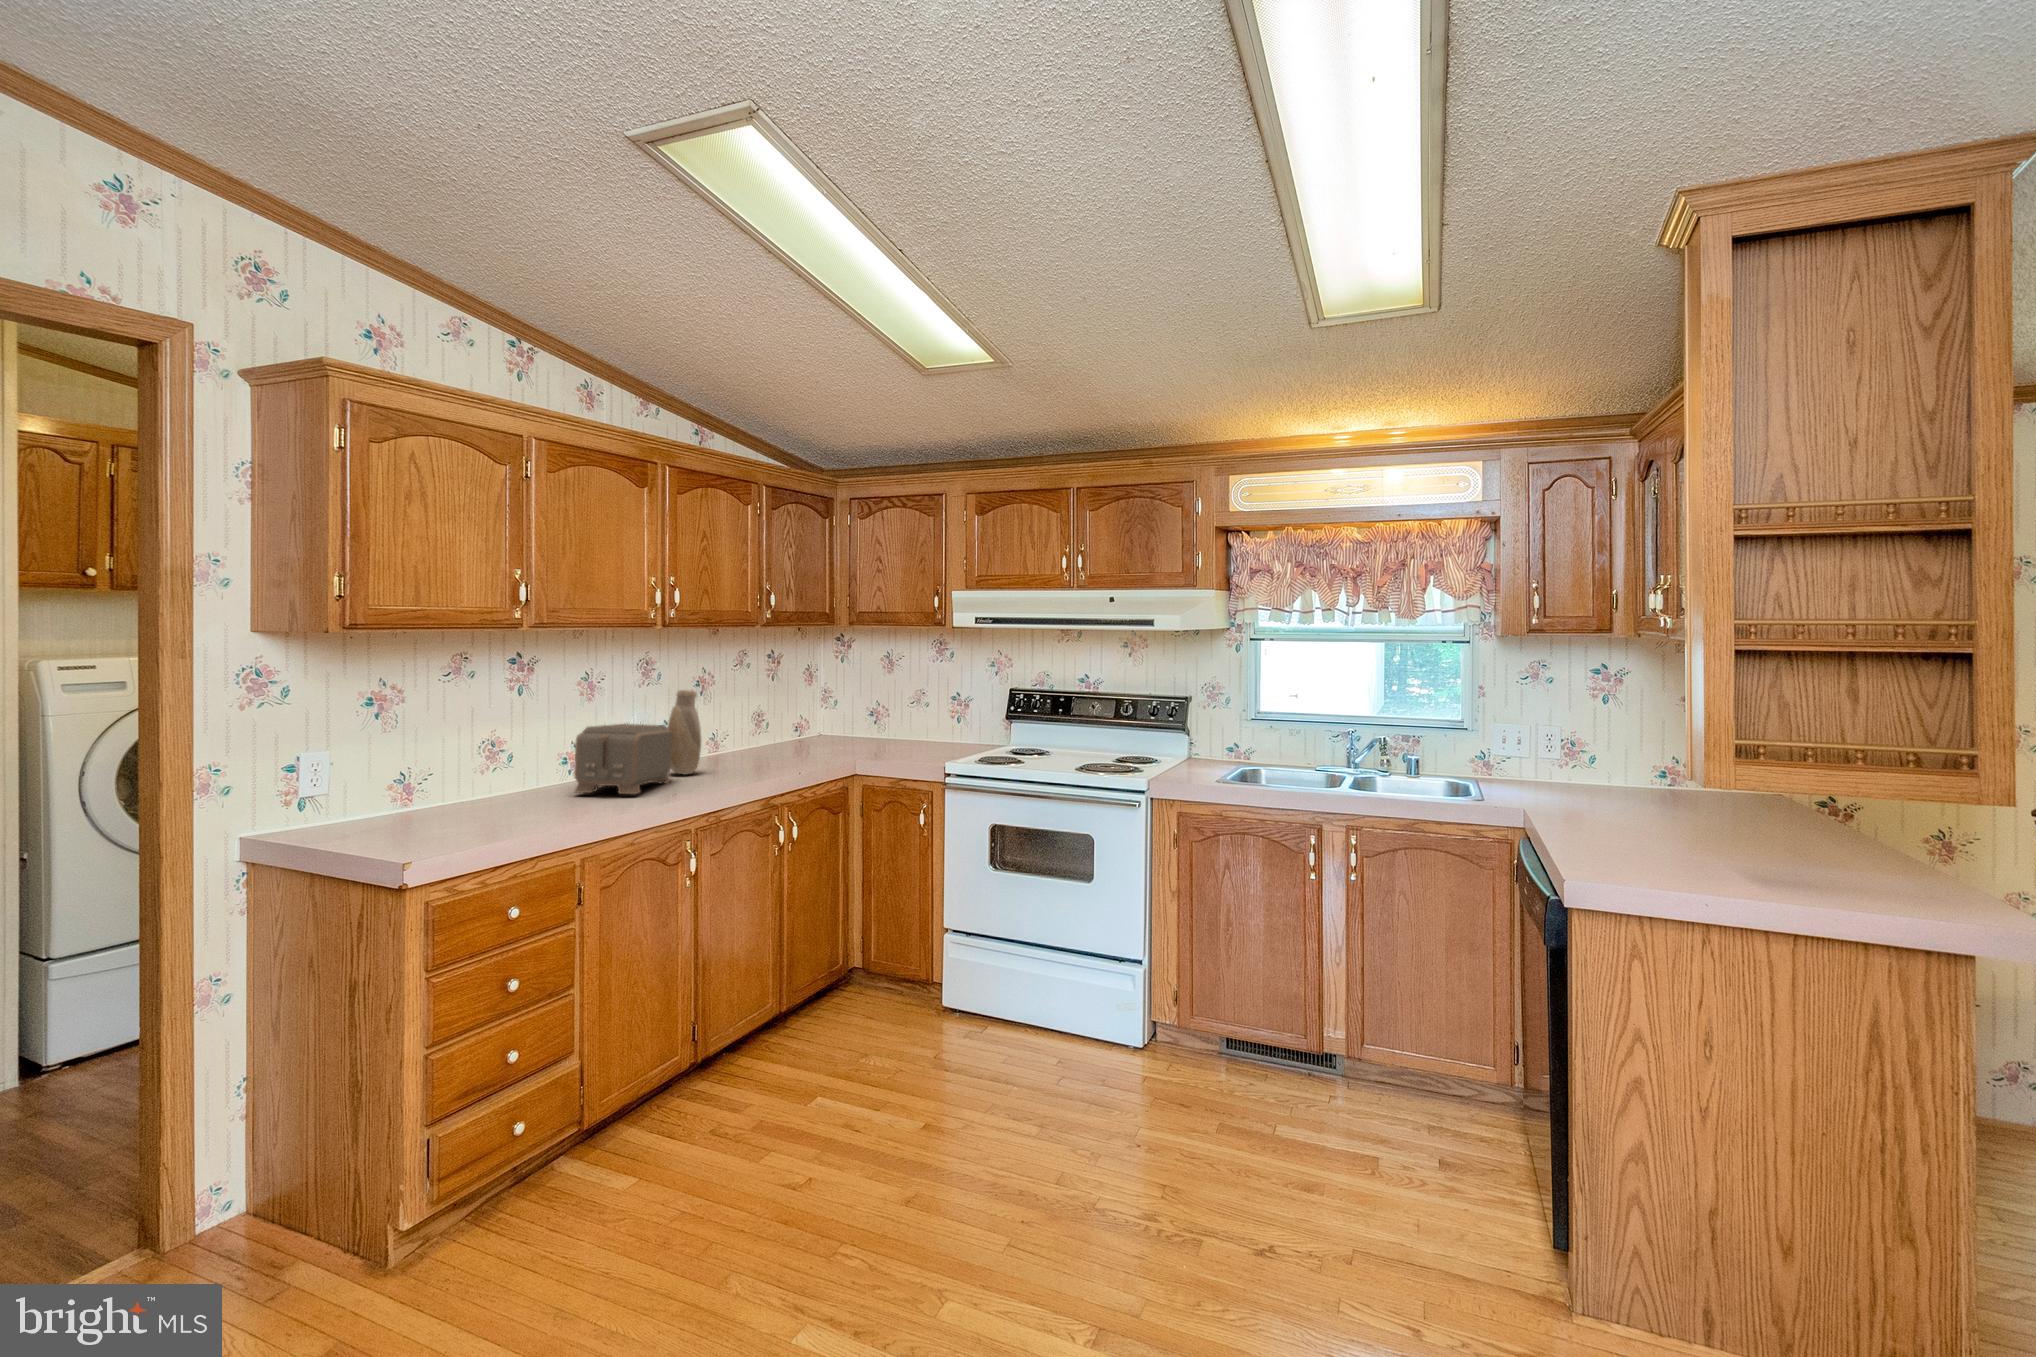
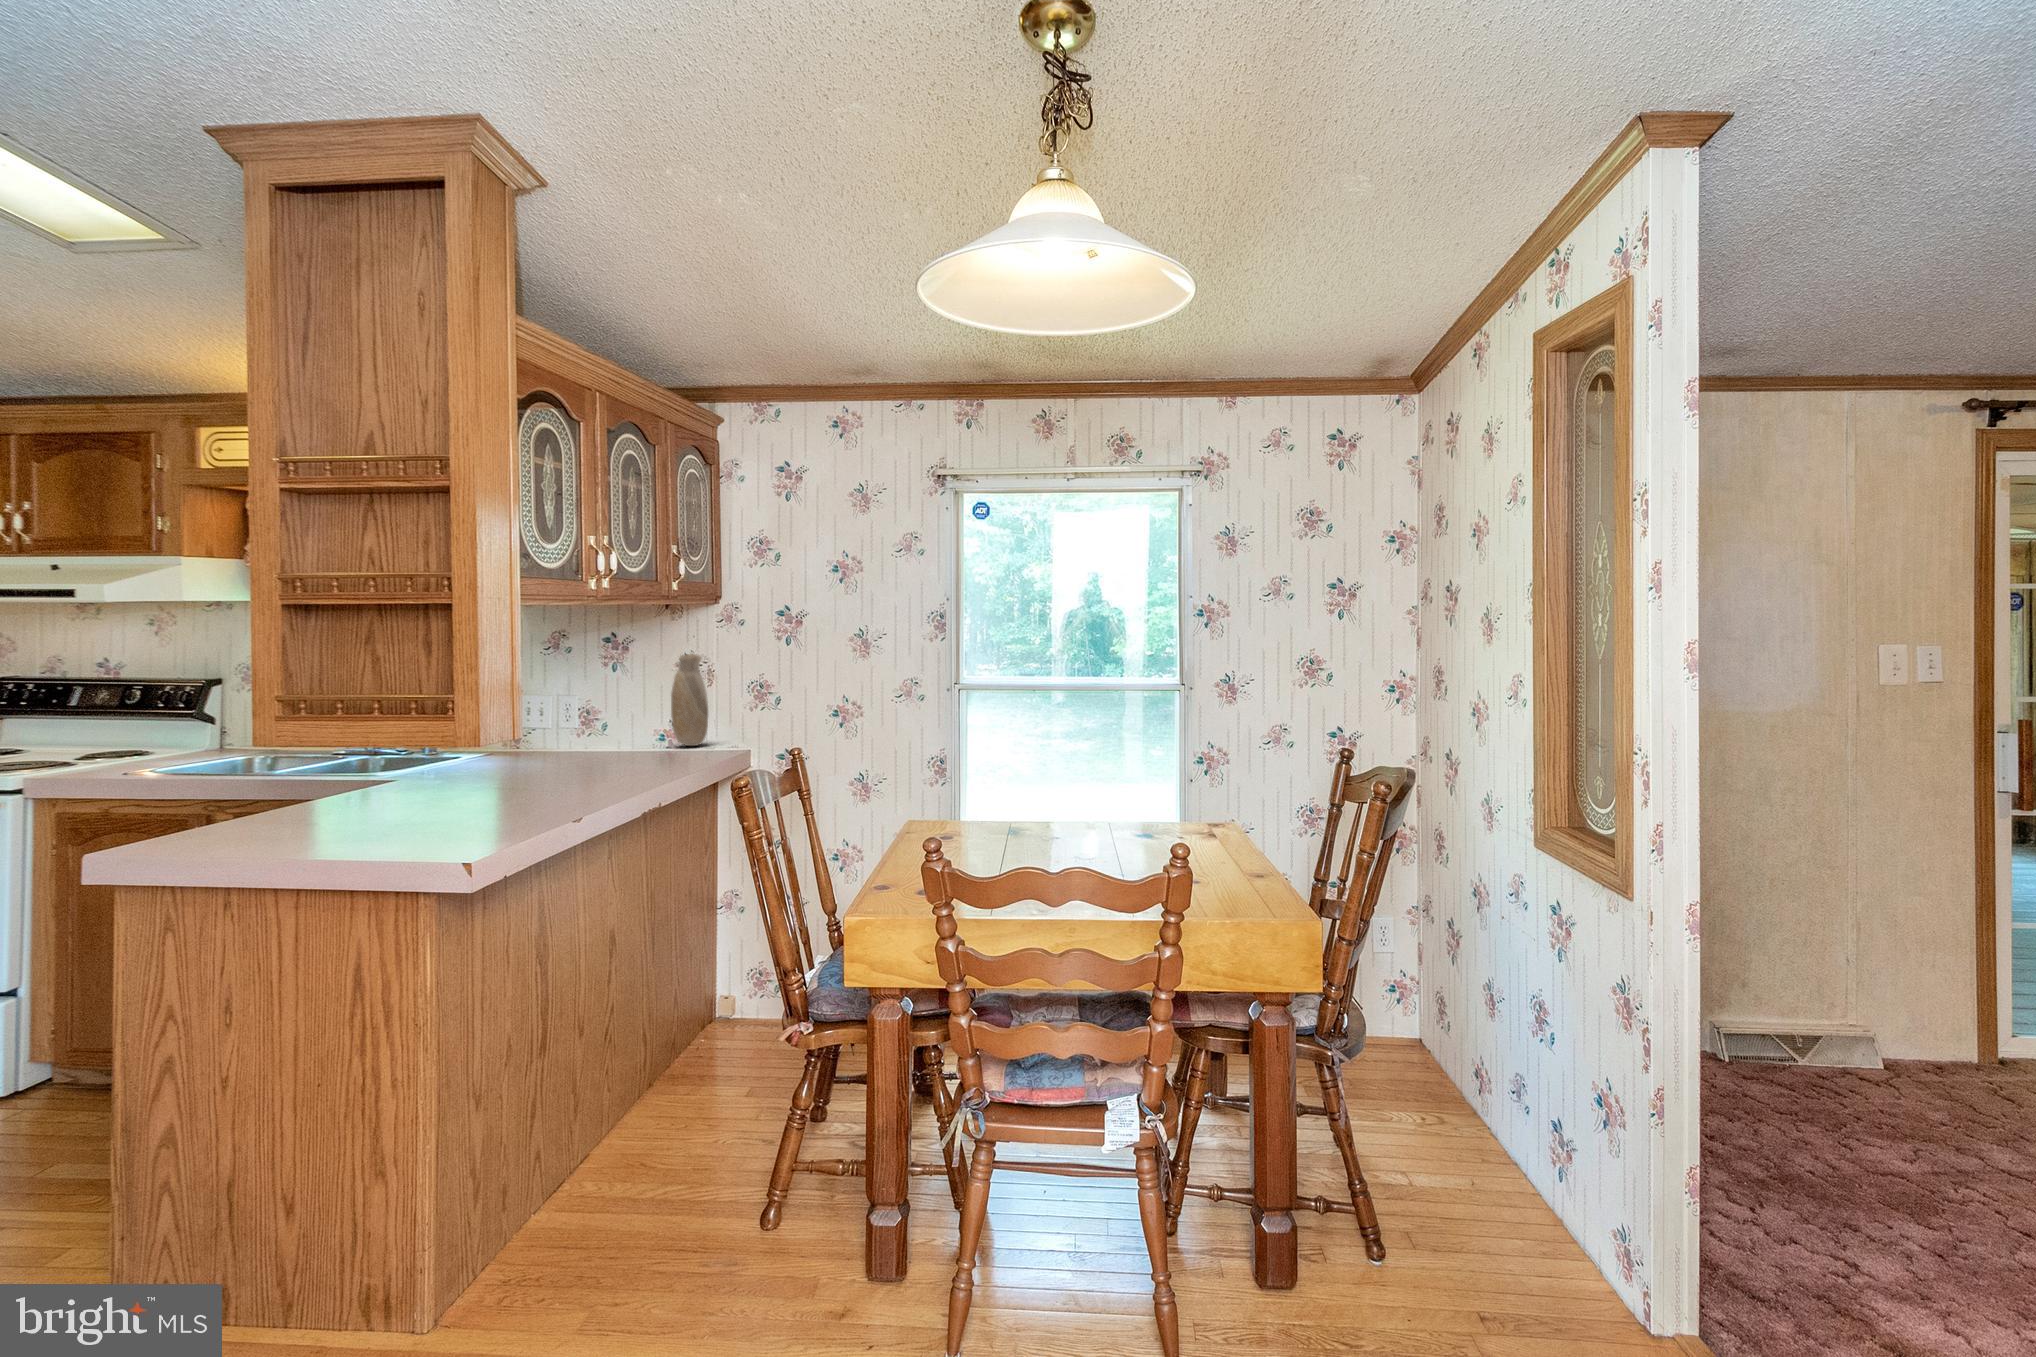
toaster: present [574,724,672,794] -> none [570,692,678,766]

